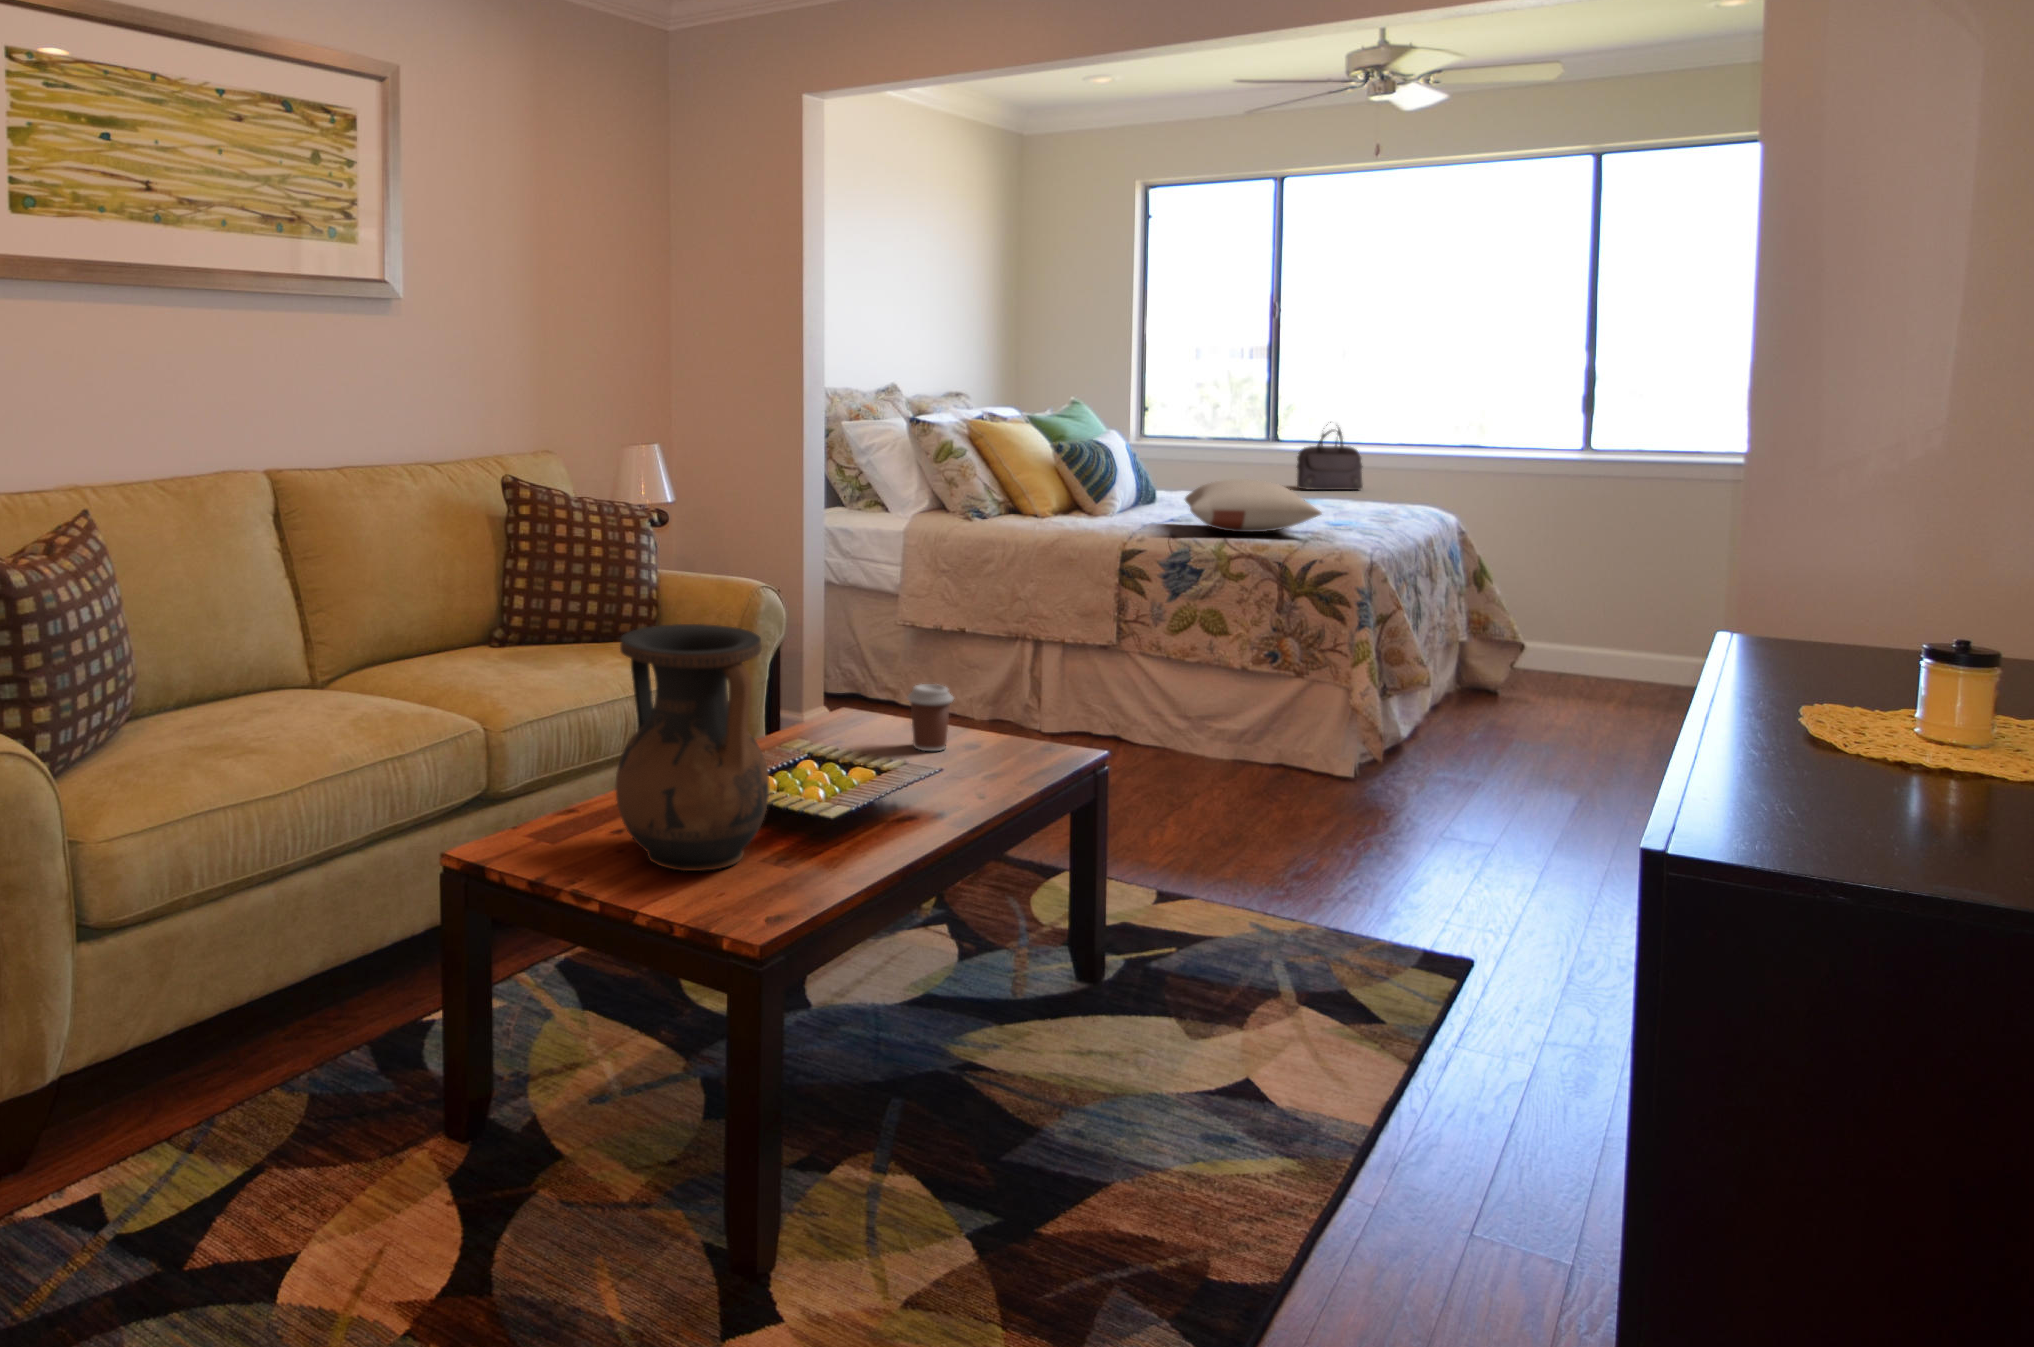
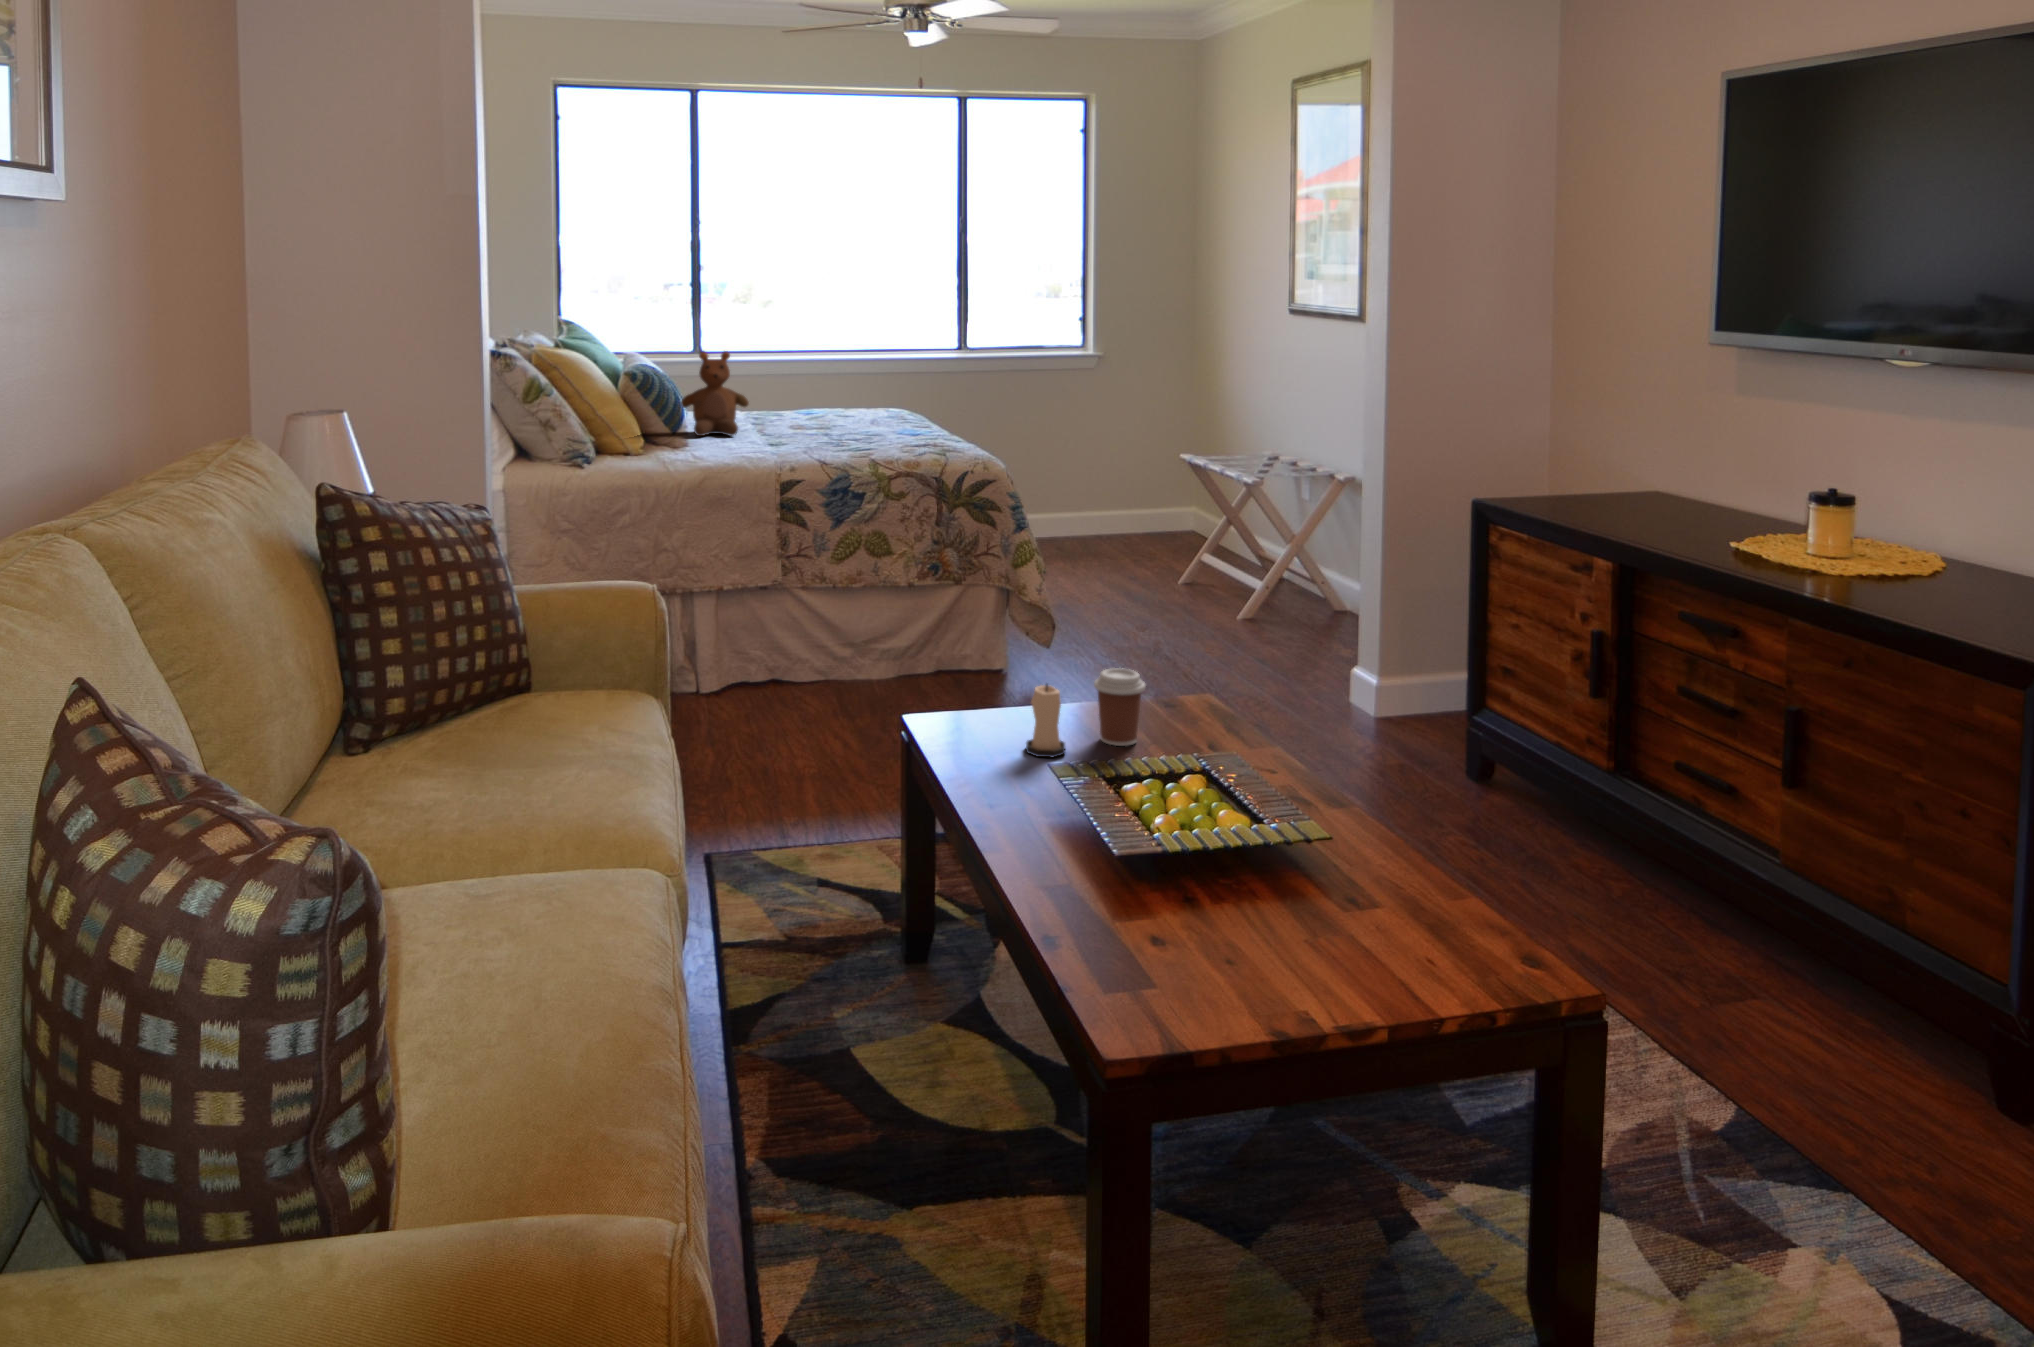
handbag: present [1297,422,1363,490] -> none [741,331,795,398]
teddy bear: none [1131,432,1196,514] -> present [681,351,749,436]
pillow: present [1185,480,1321,532] -> none [784,398,945,450]
vase: present [615,624,770,871] -> none [1204,654,1405,976]
candle: none [840,681,874,743] -> present [1026,684,1065,757]

